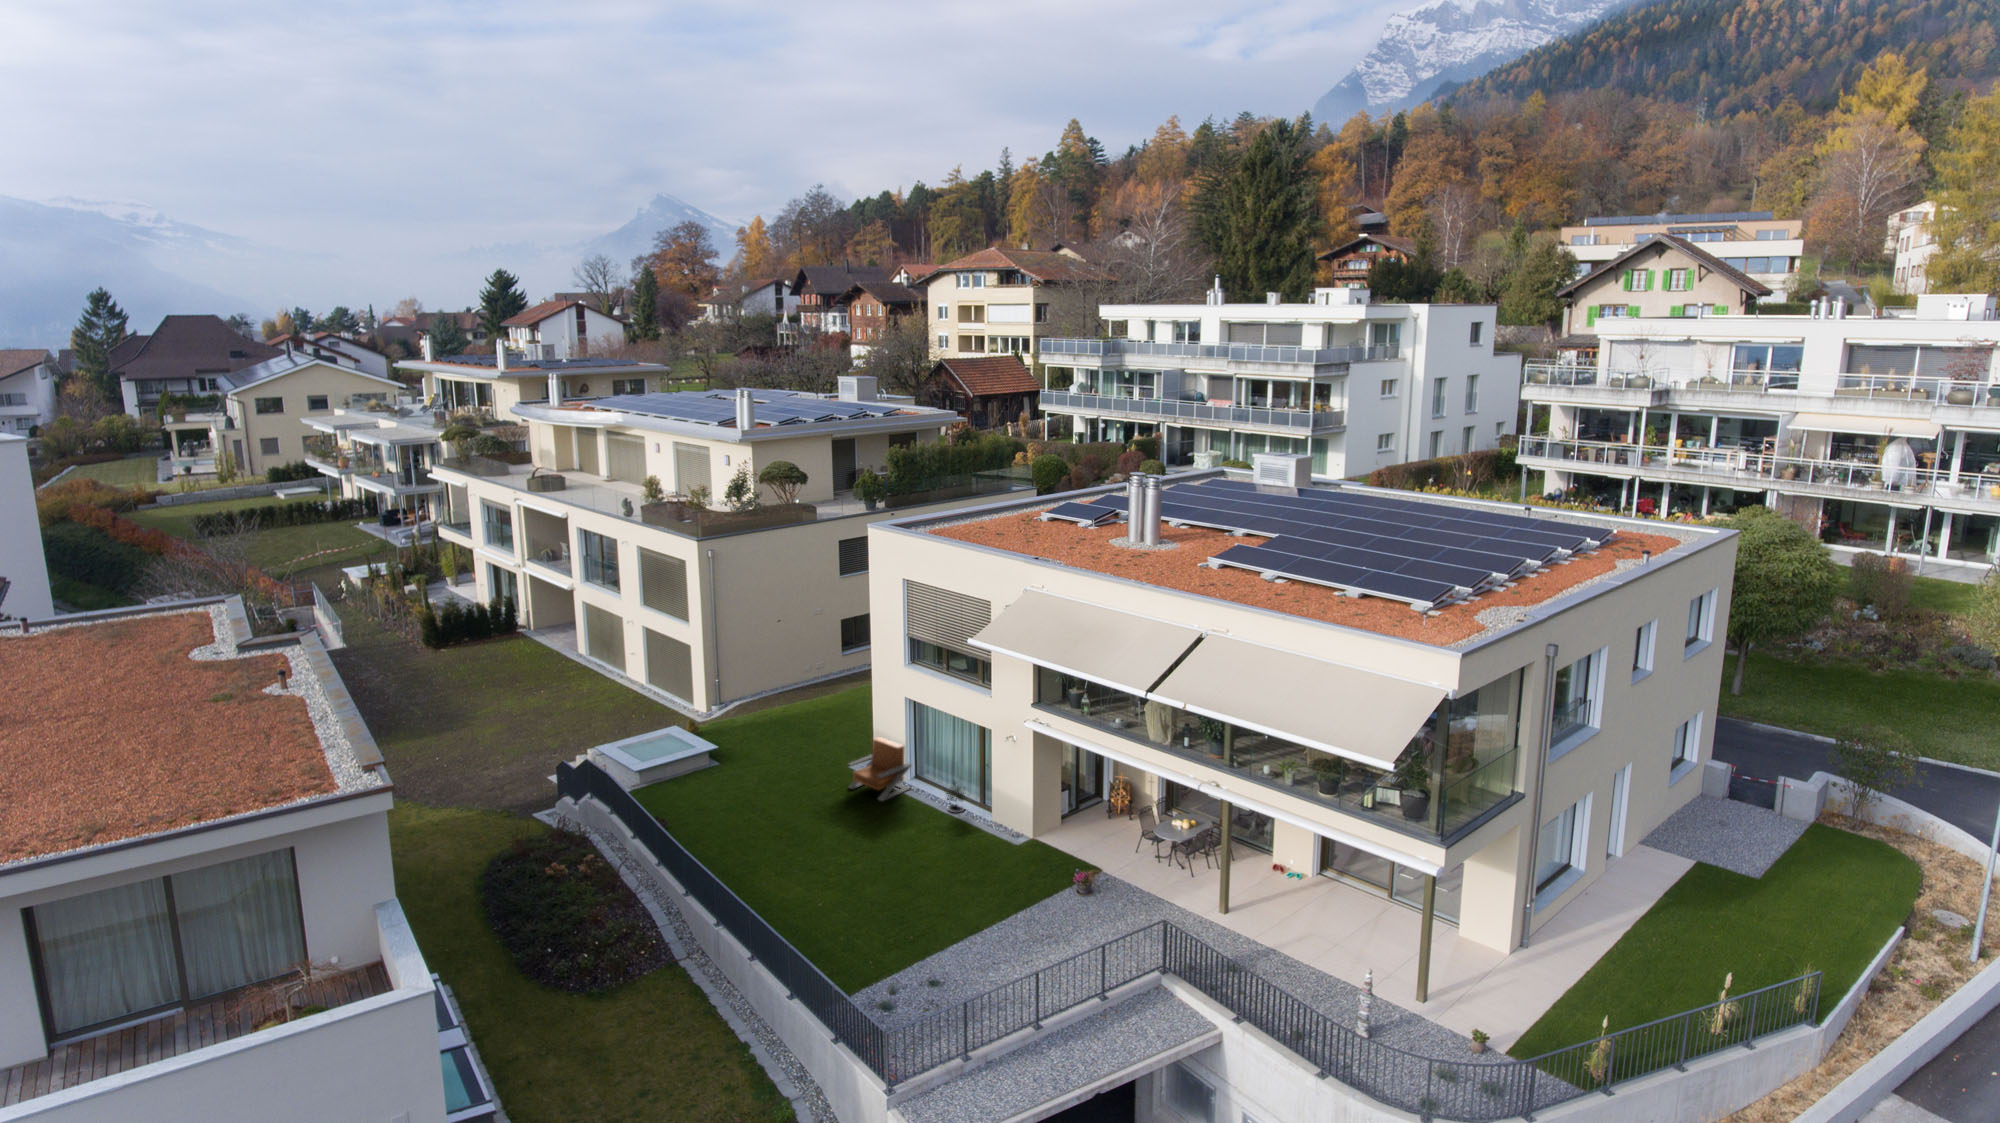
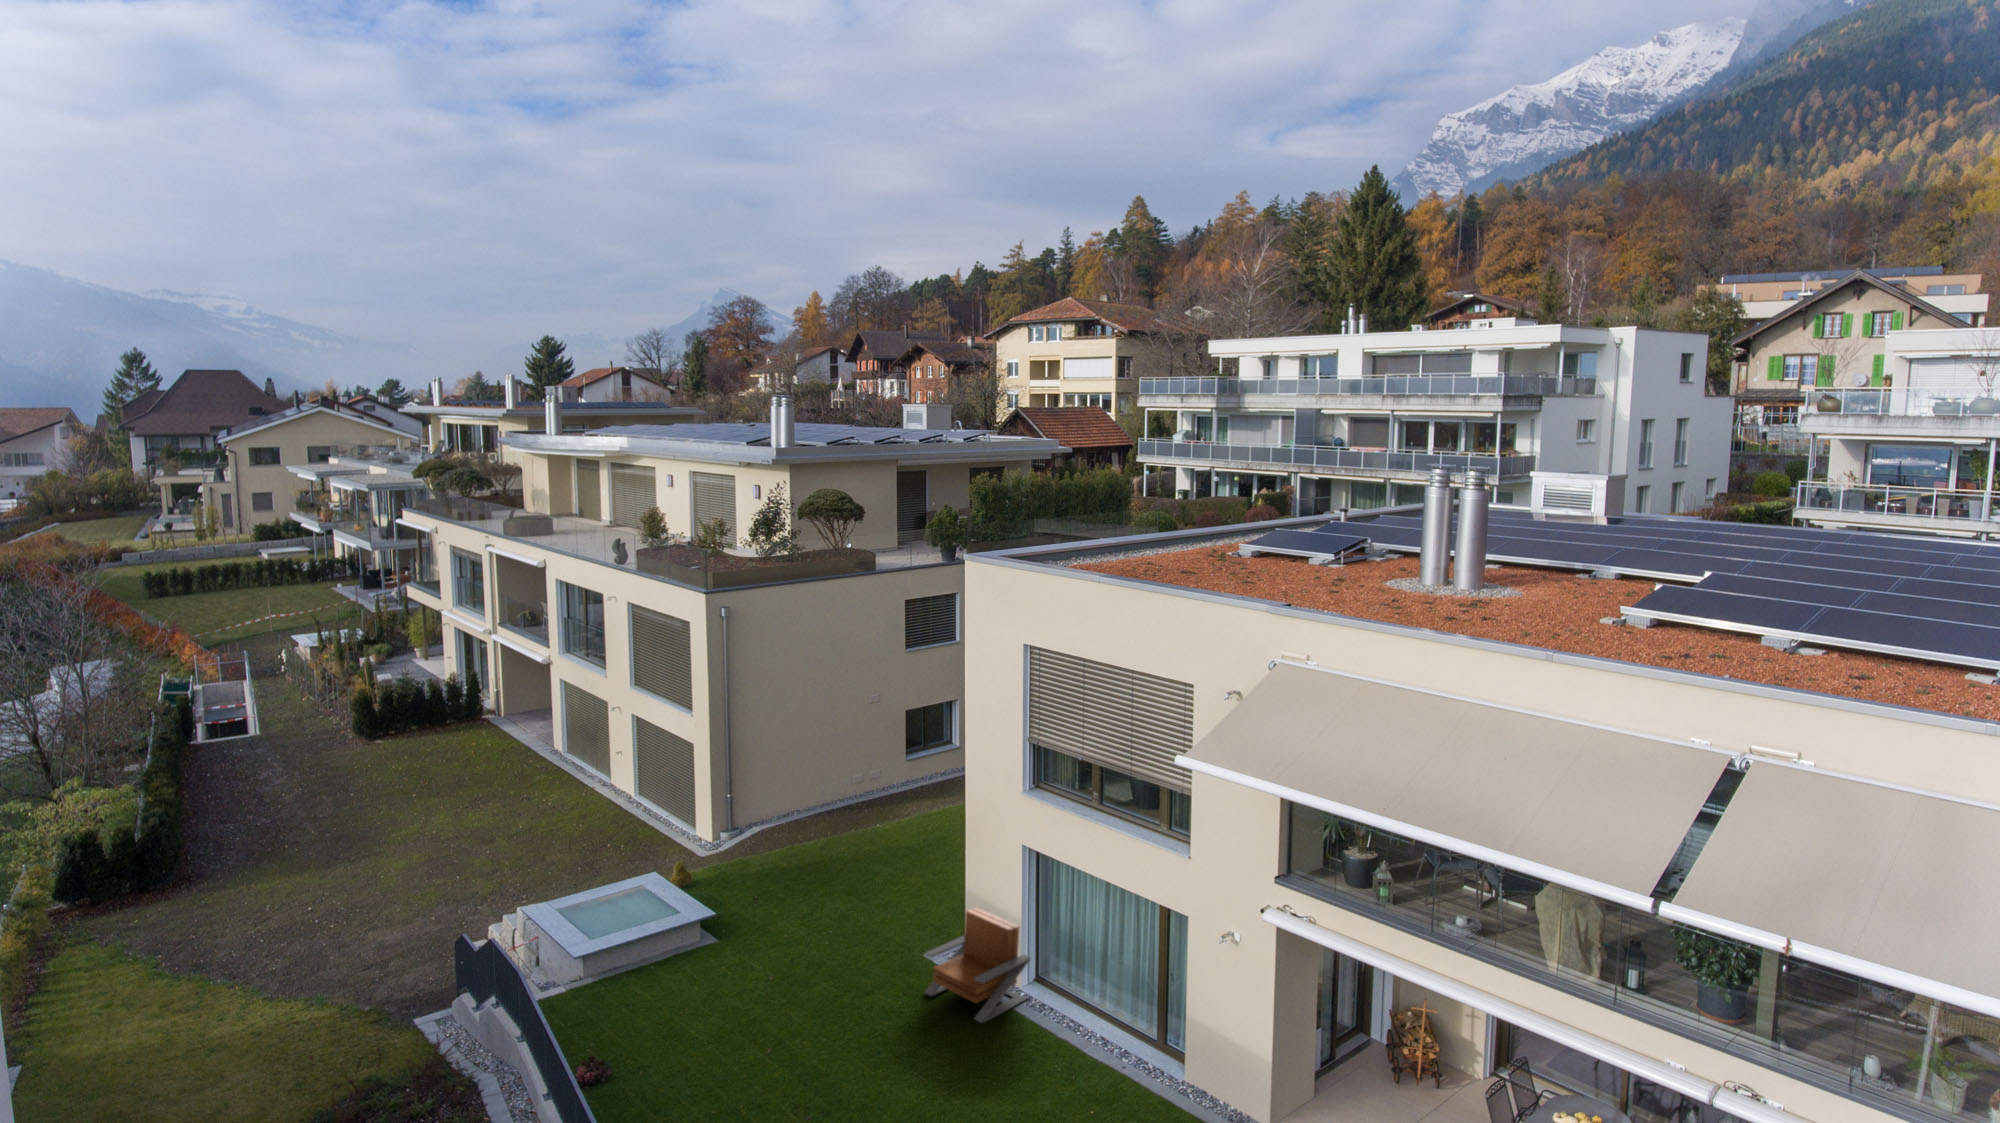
potted tree: present [946,780,965,812] -> none [1090,989,1130,1052]

